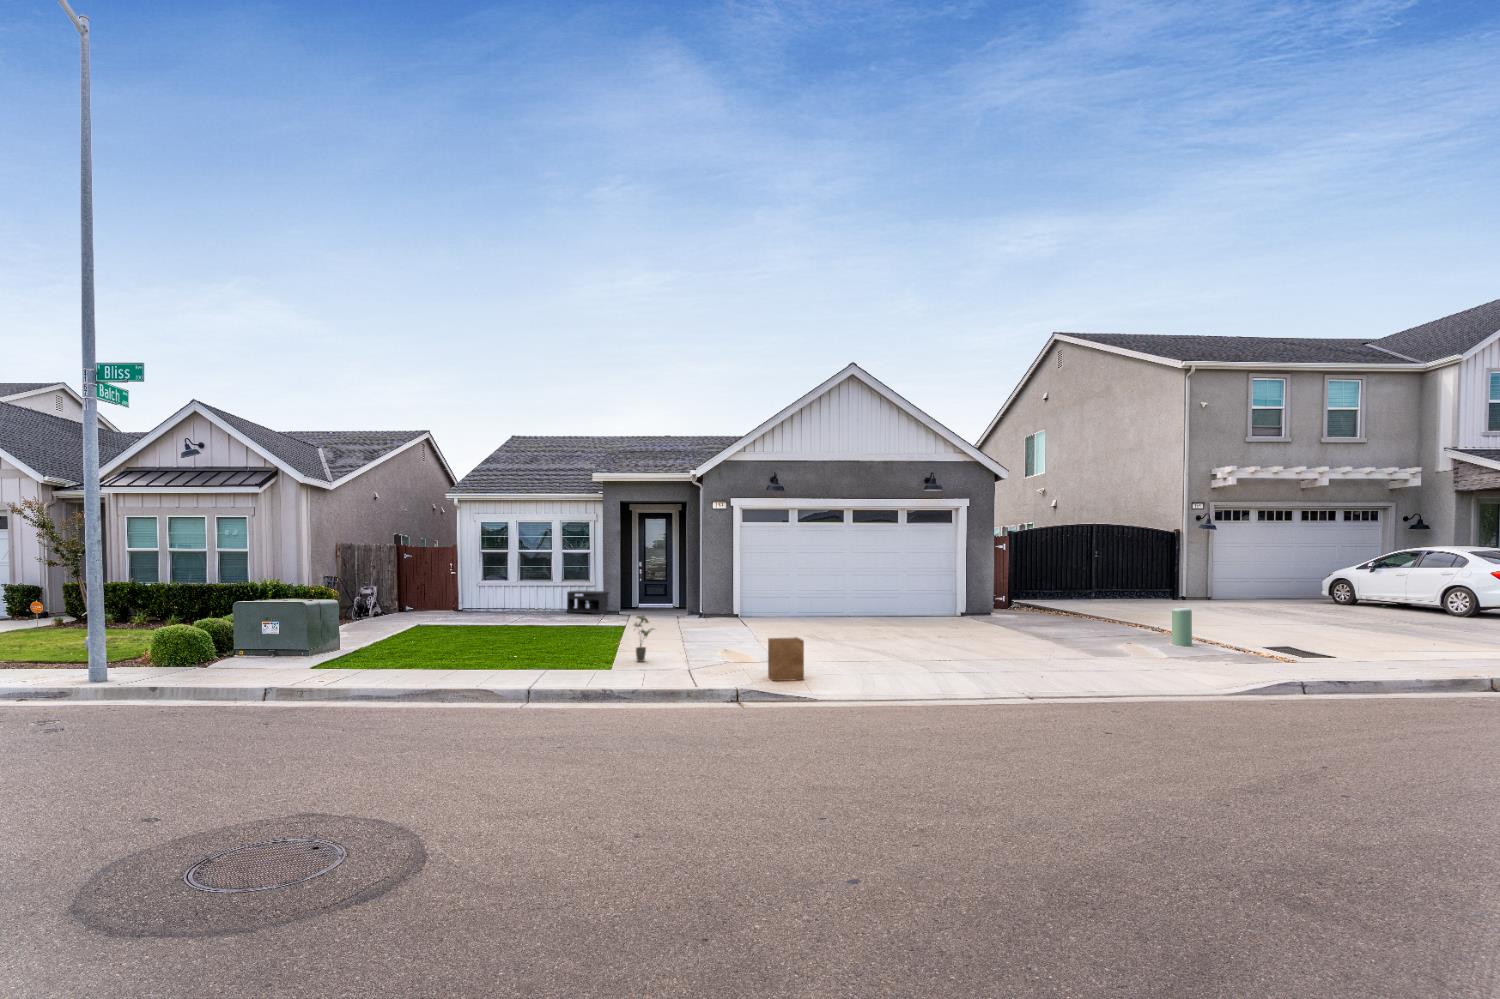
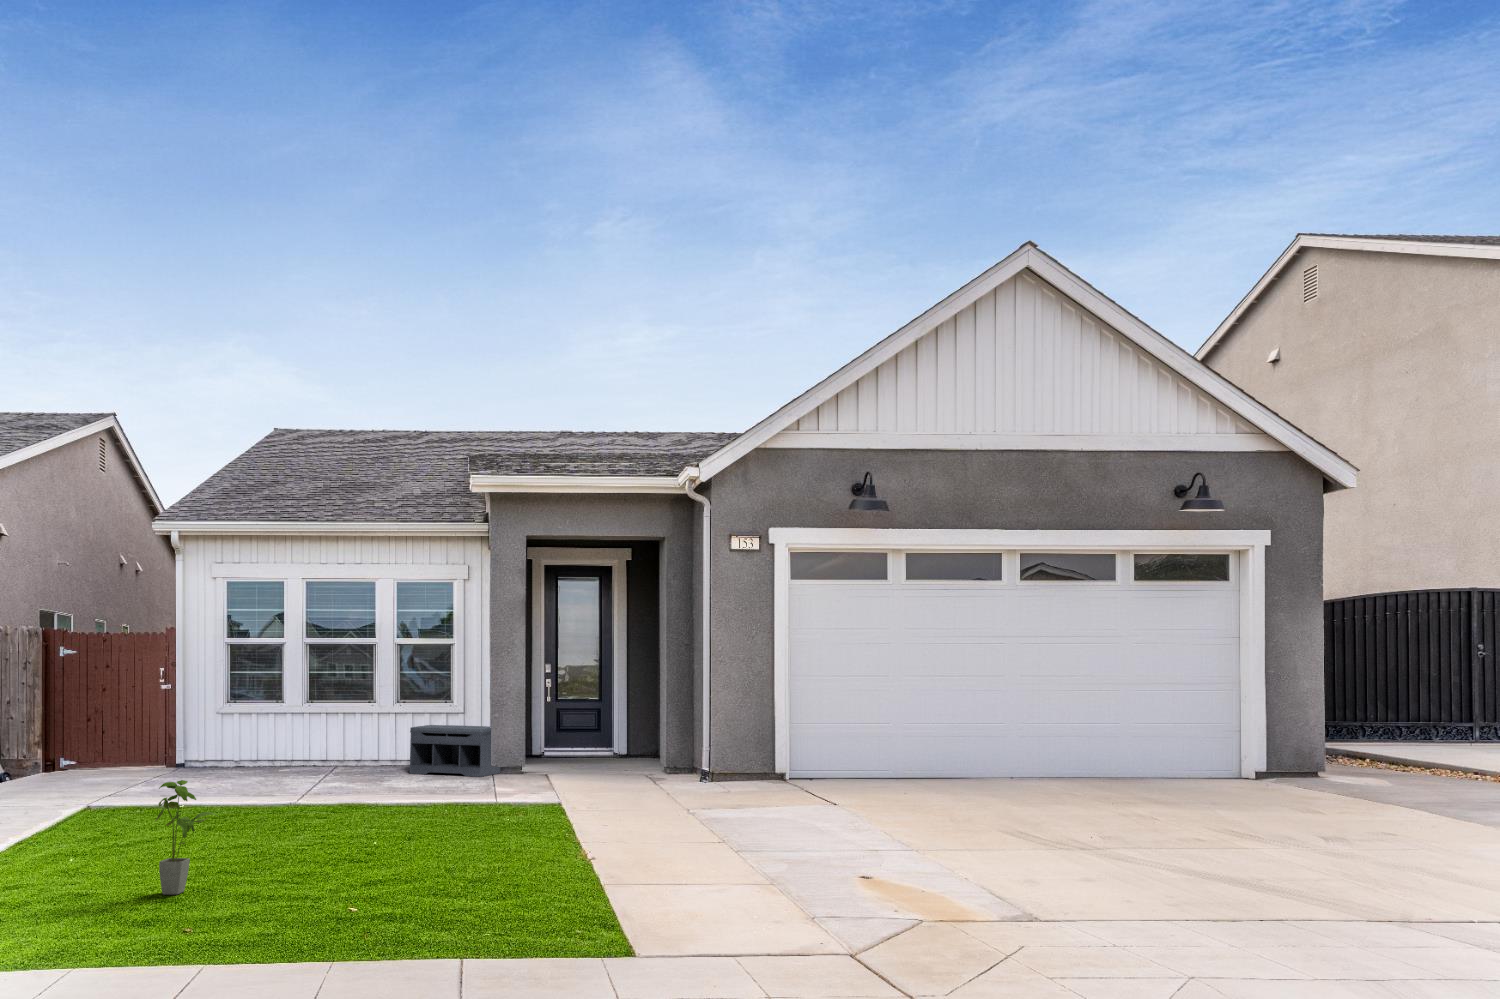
house plant: present [634,616,653,662] -> present [155,780,217,895]
cardboard box: present [768,637,804,681] -> none [966,839,1068,957]

